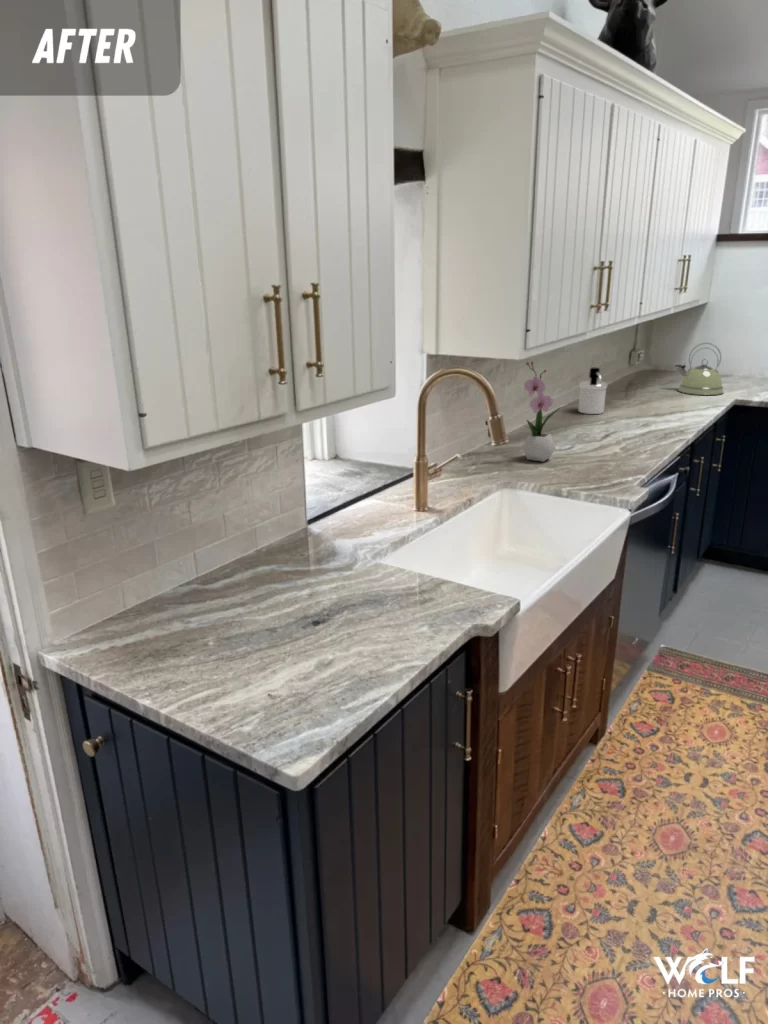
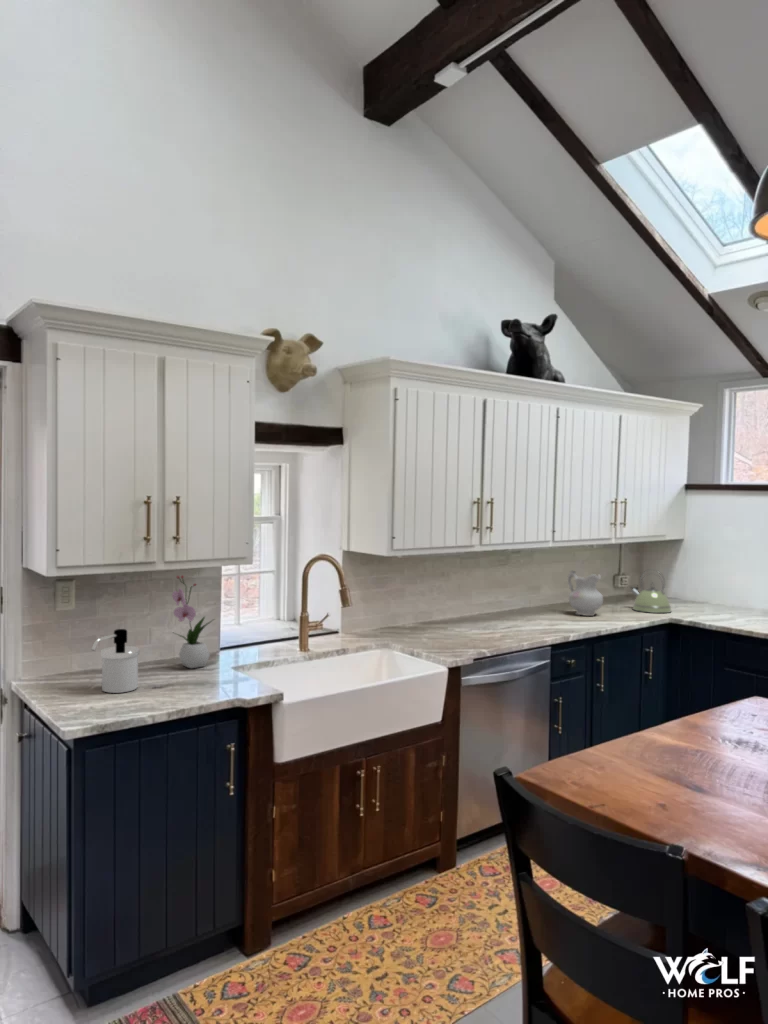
ceramic pitcher: none [624,351,672,406] -> present [568,571,603,616]
flower arrangement: present [523,362,560,462] -> present [172,576,210,668]
soap dispenser: present [578,367,607,414] -> present [92,629,140,693]

